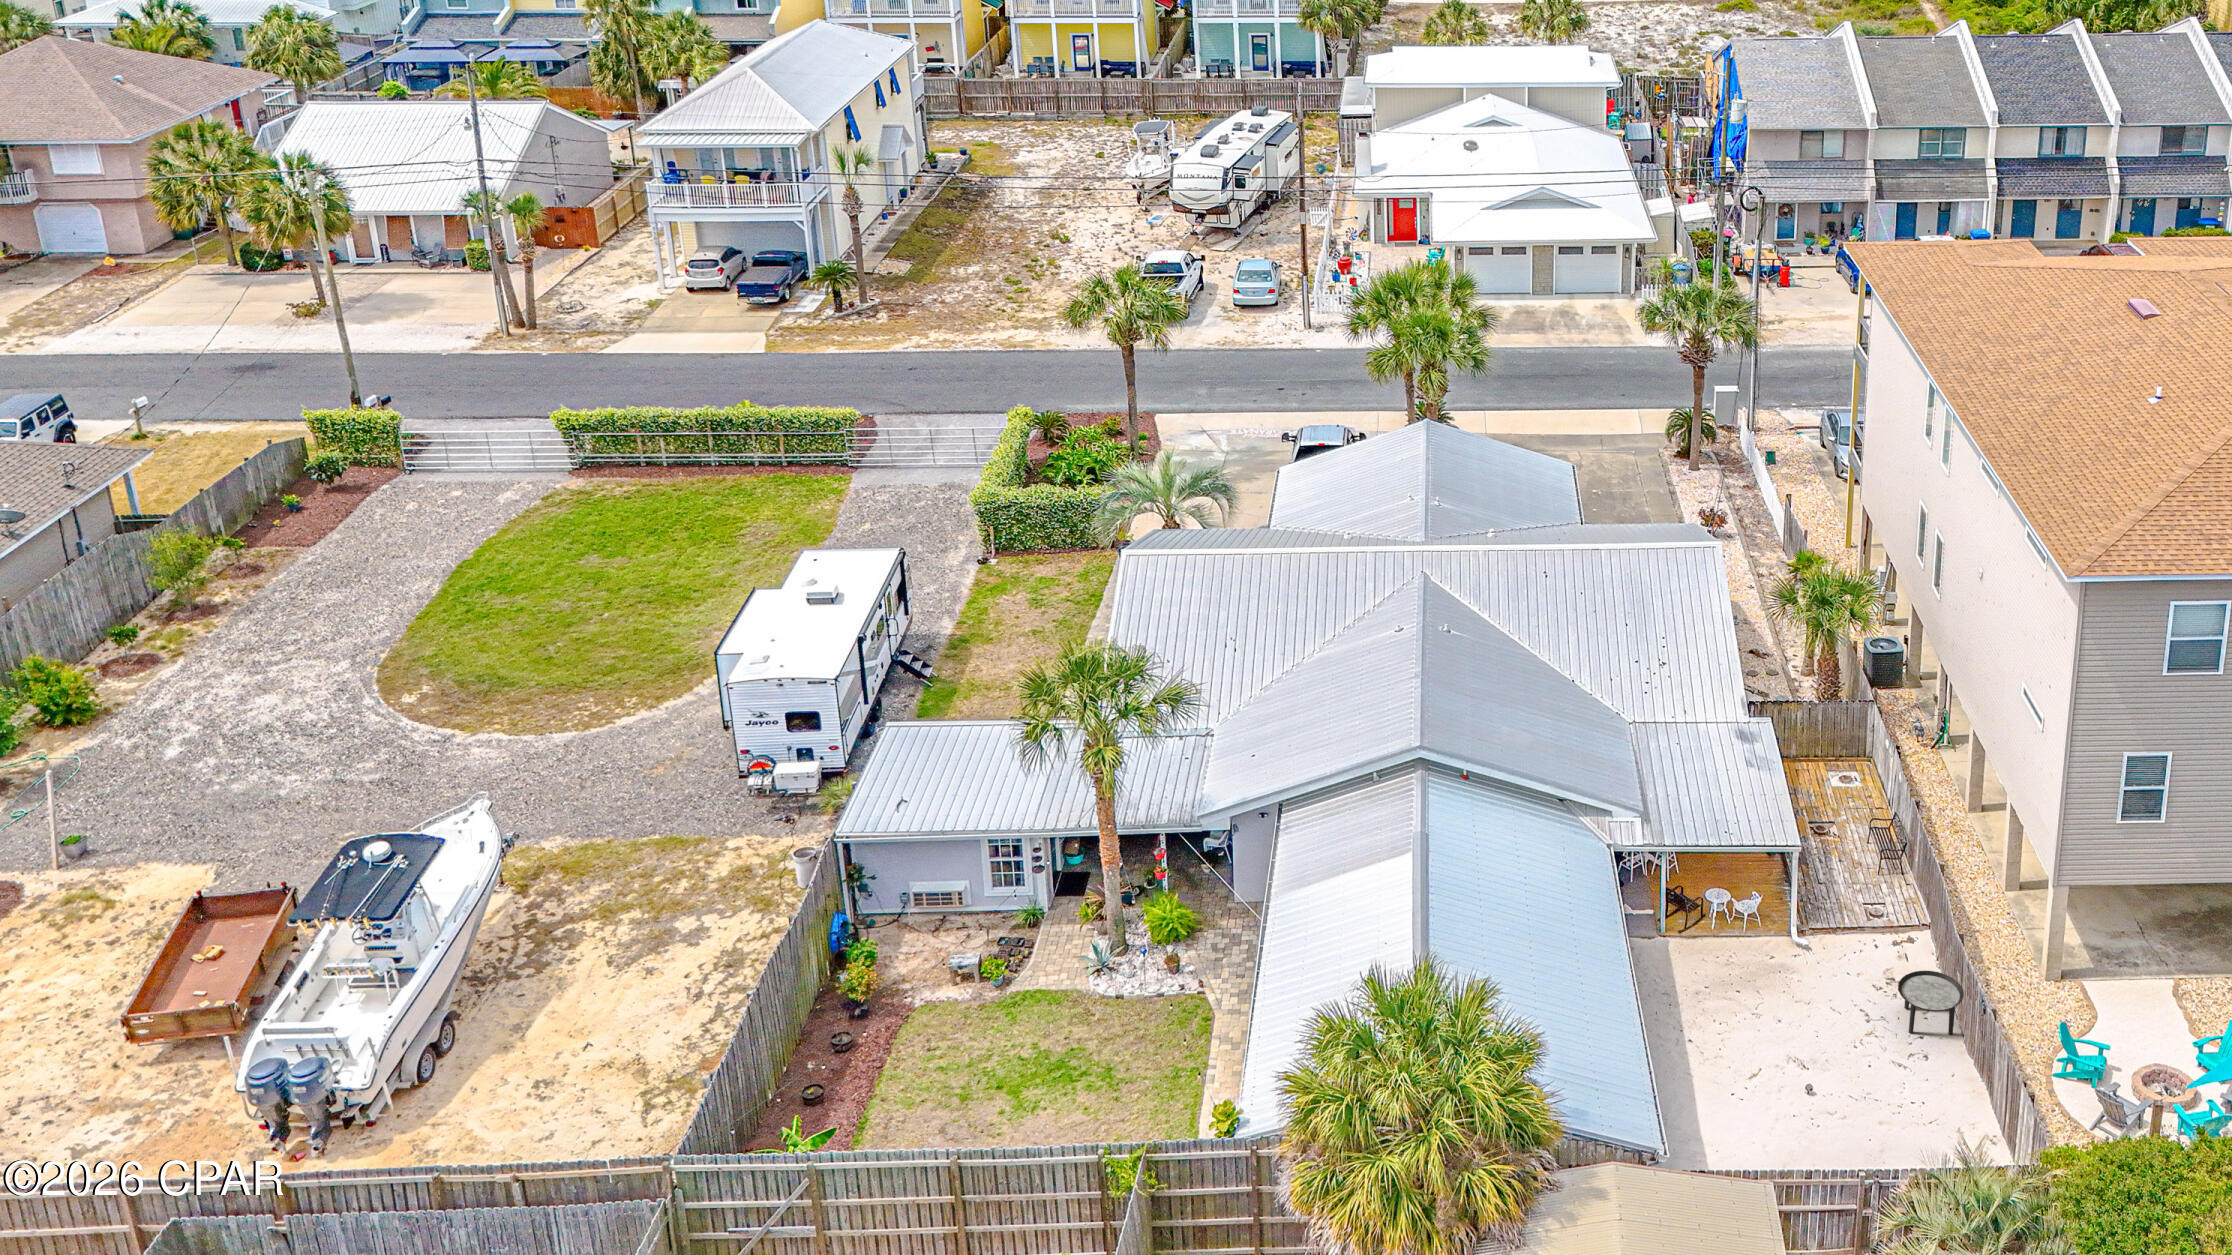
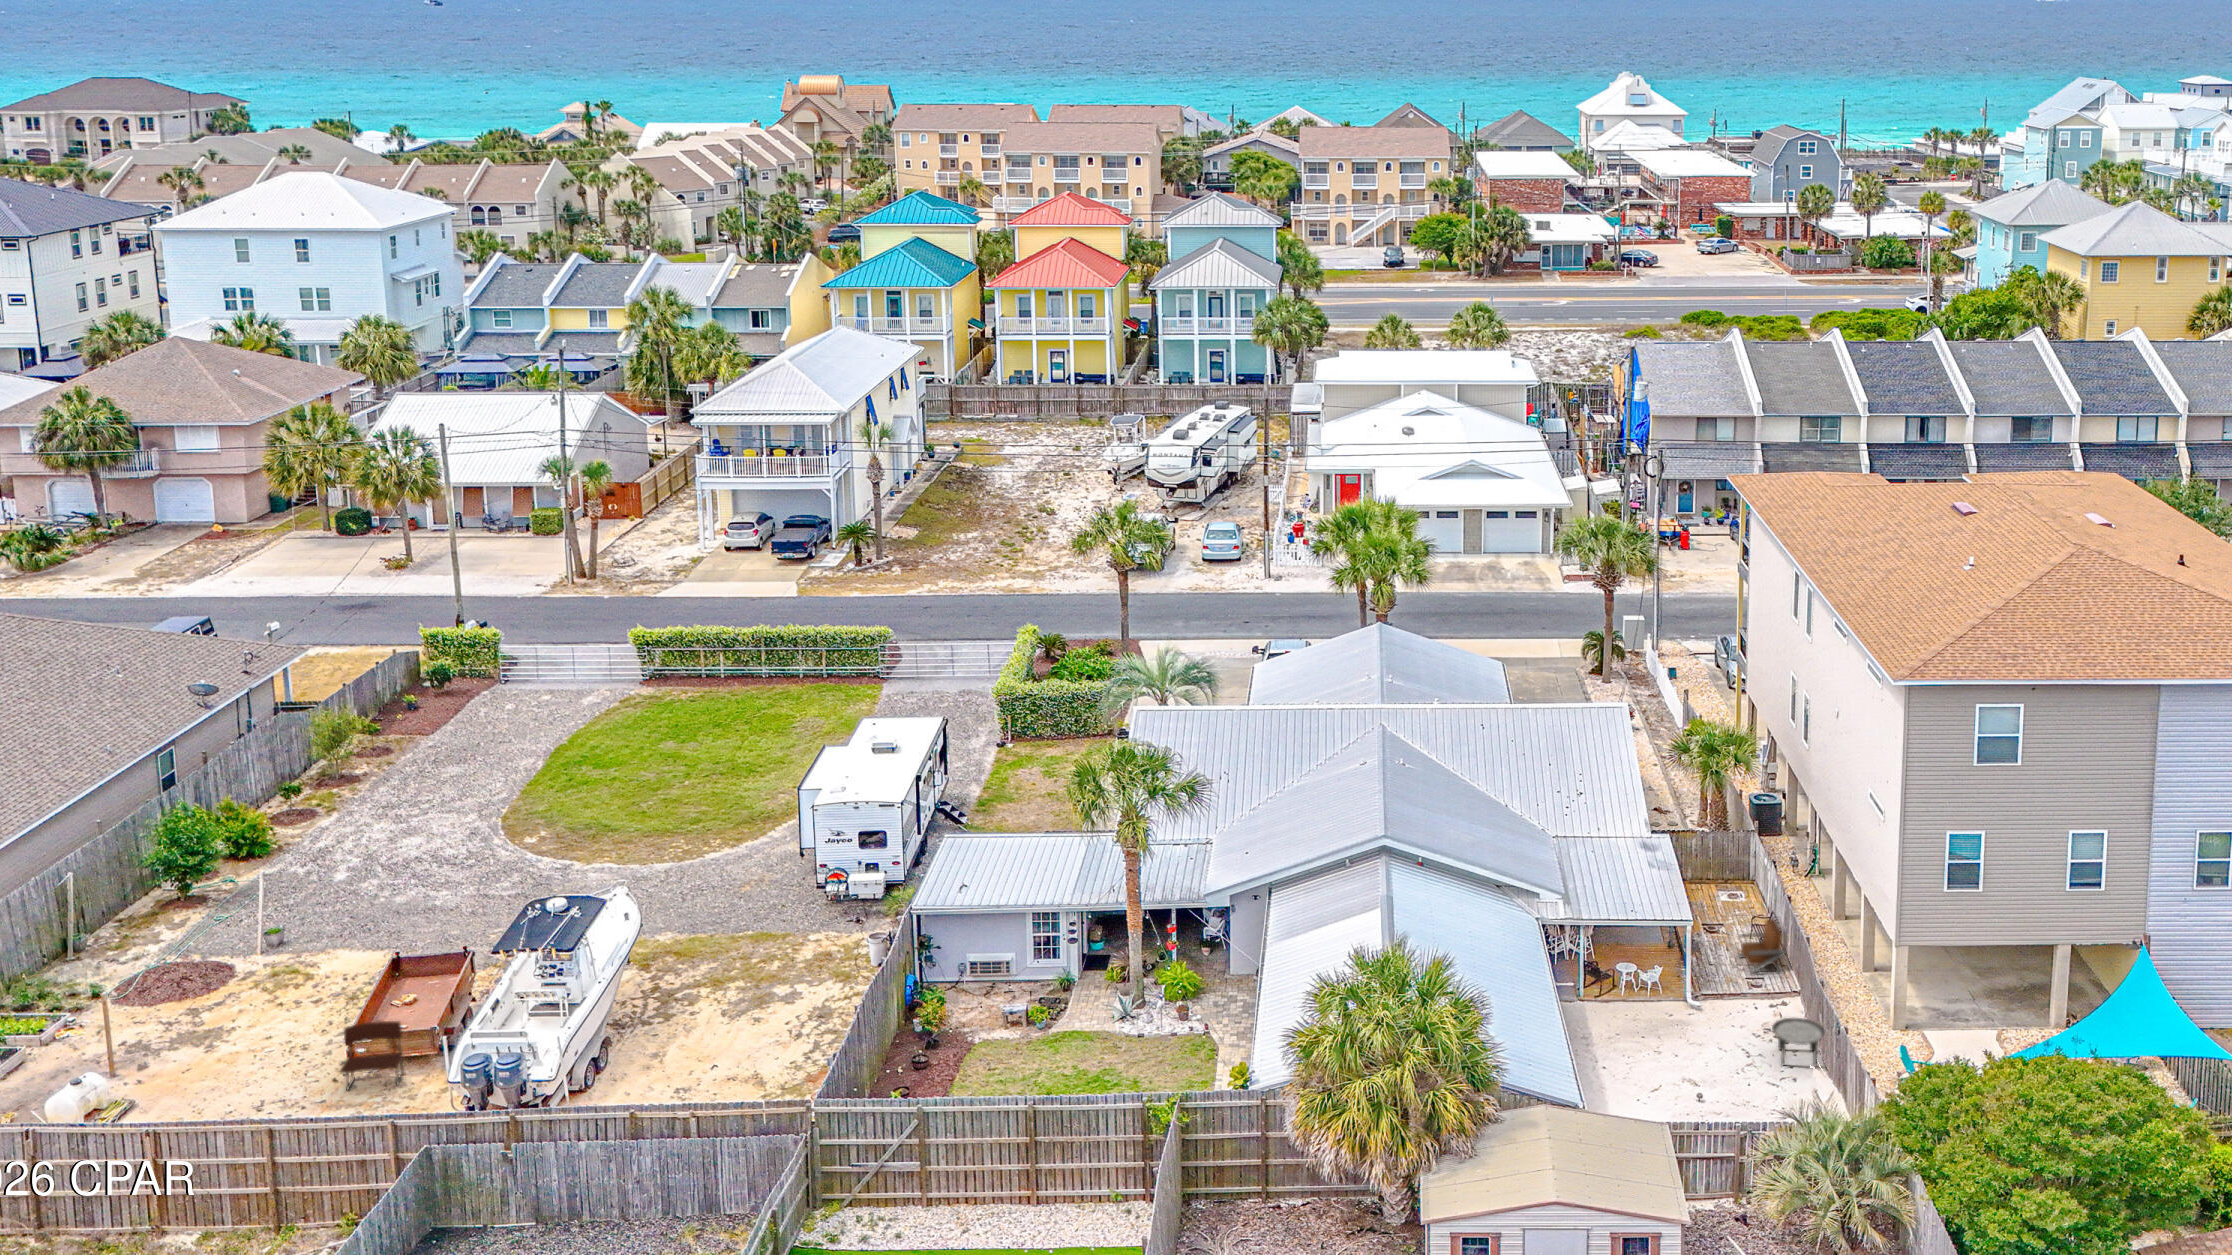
lounge chair: none [1853,823,1914,894] -> present [1739,919,1786,975]
bench: none [115,997,205,1082] -> present [340,1021,404,1090]

